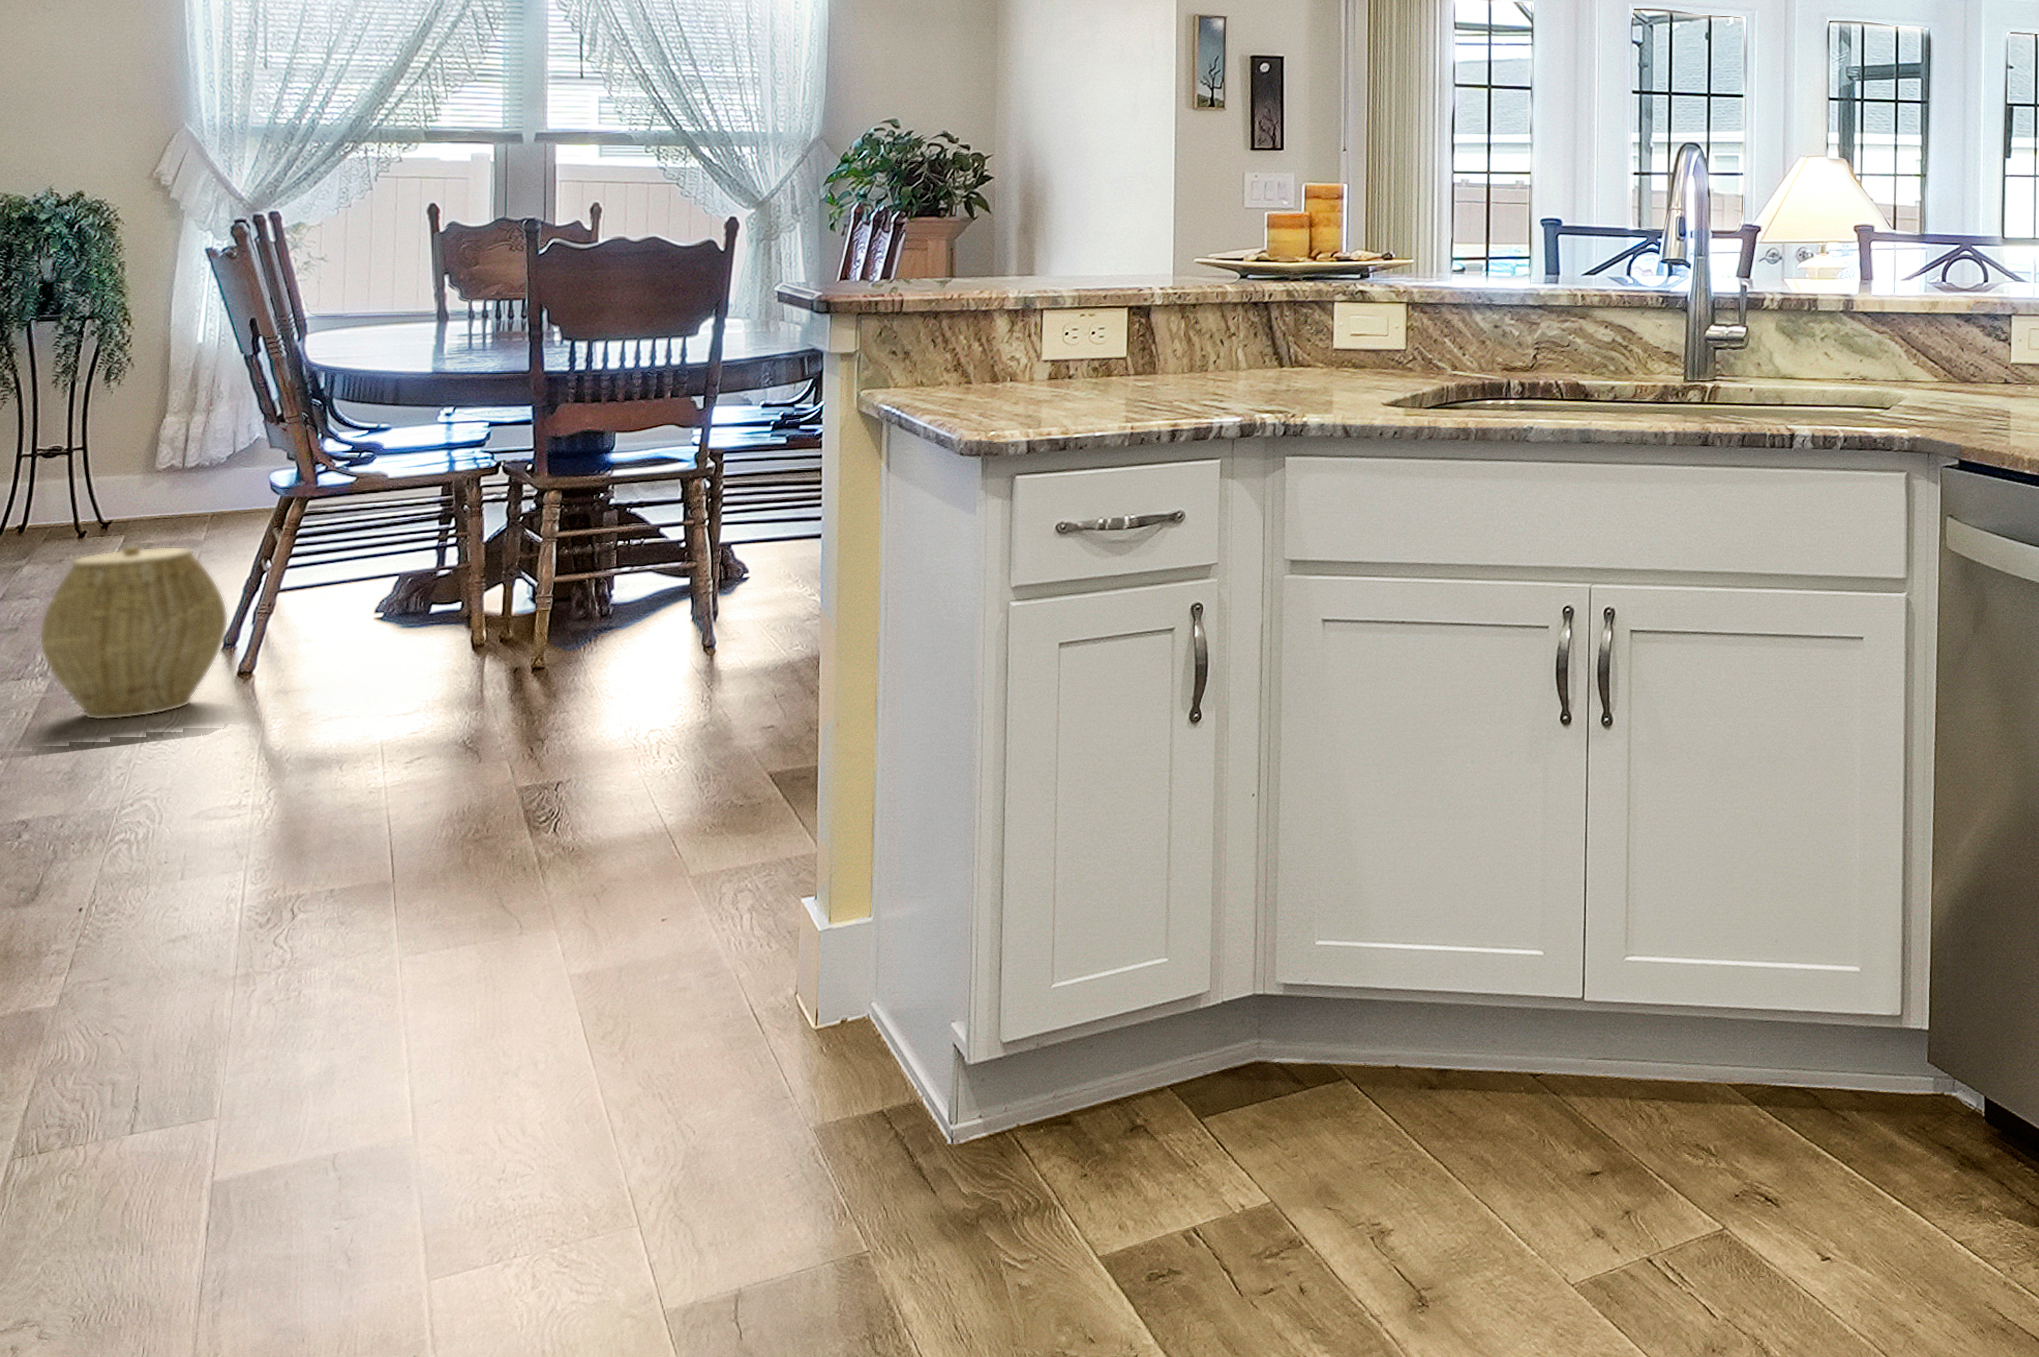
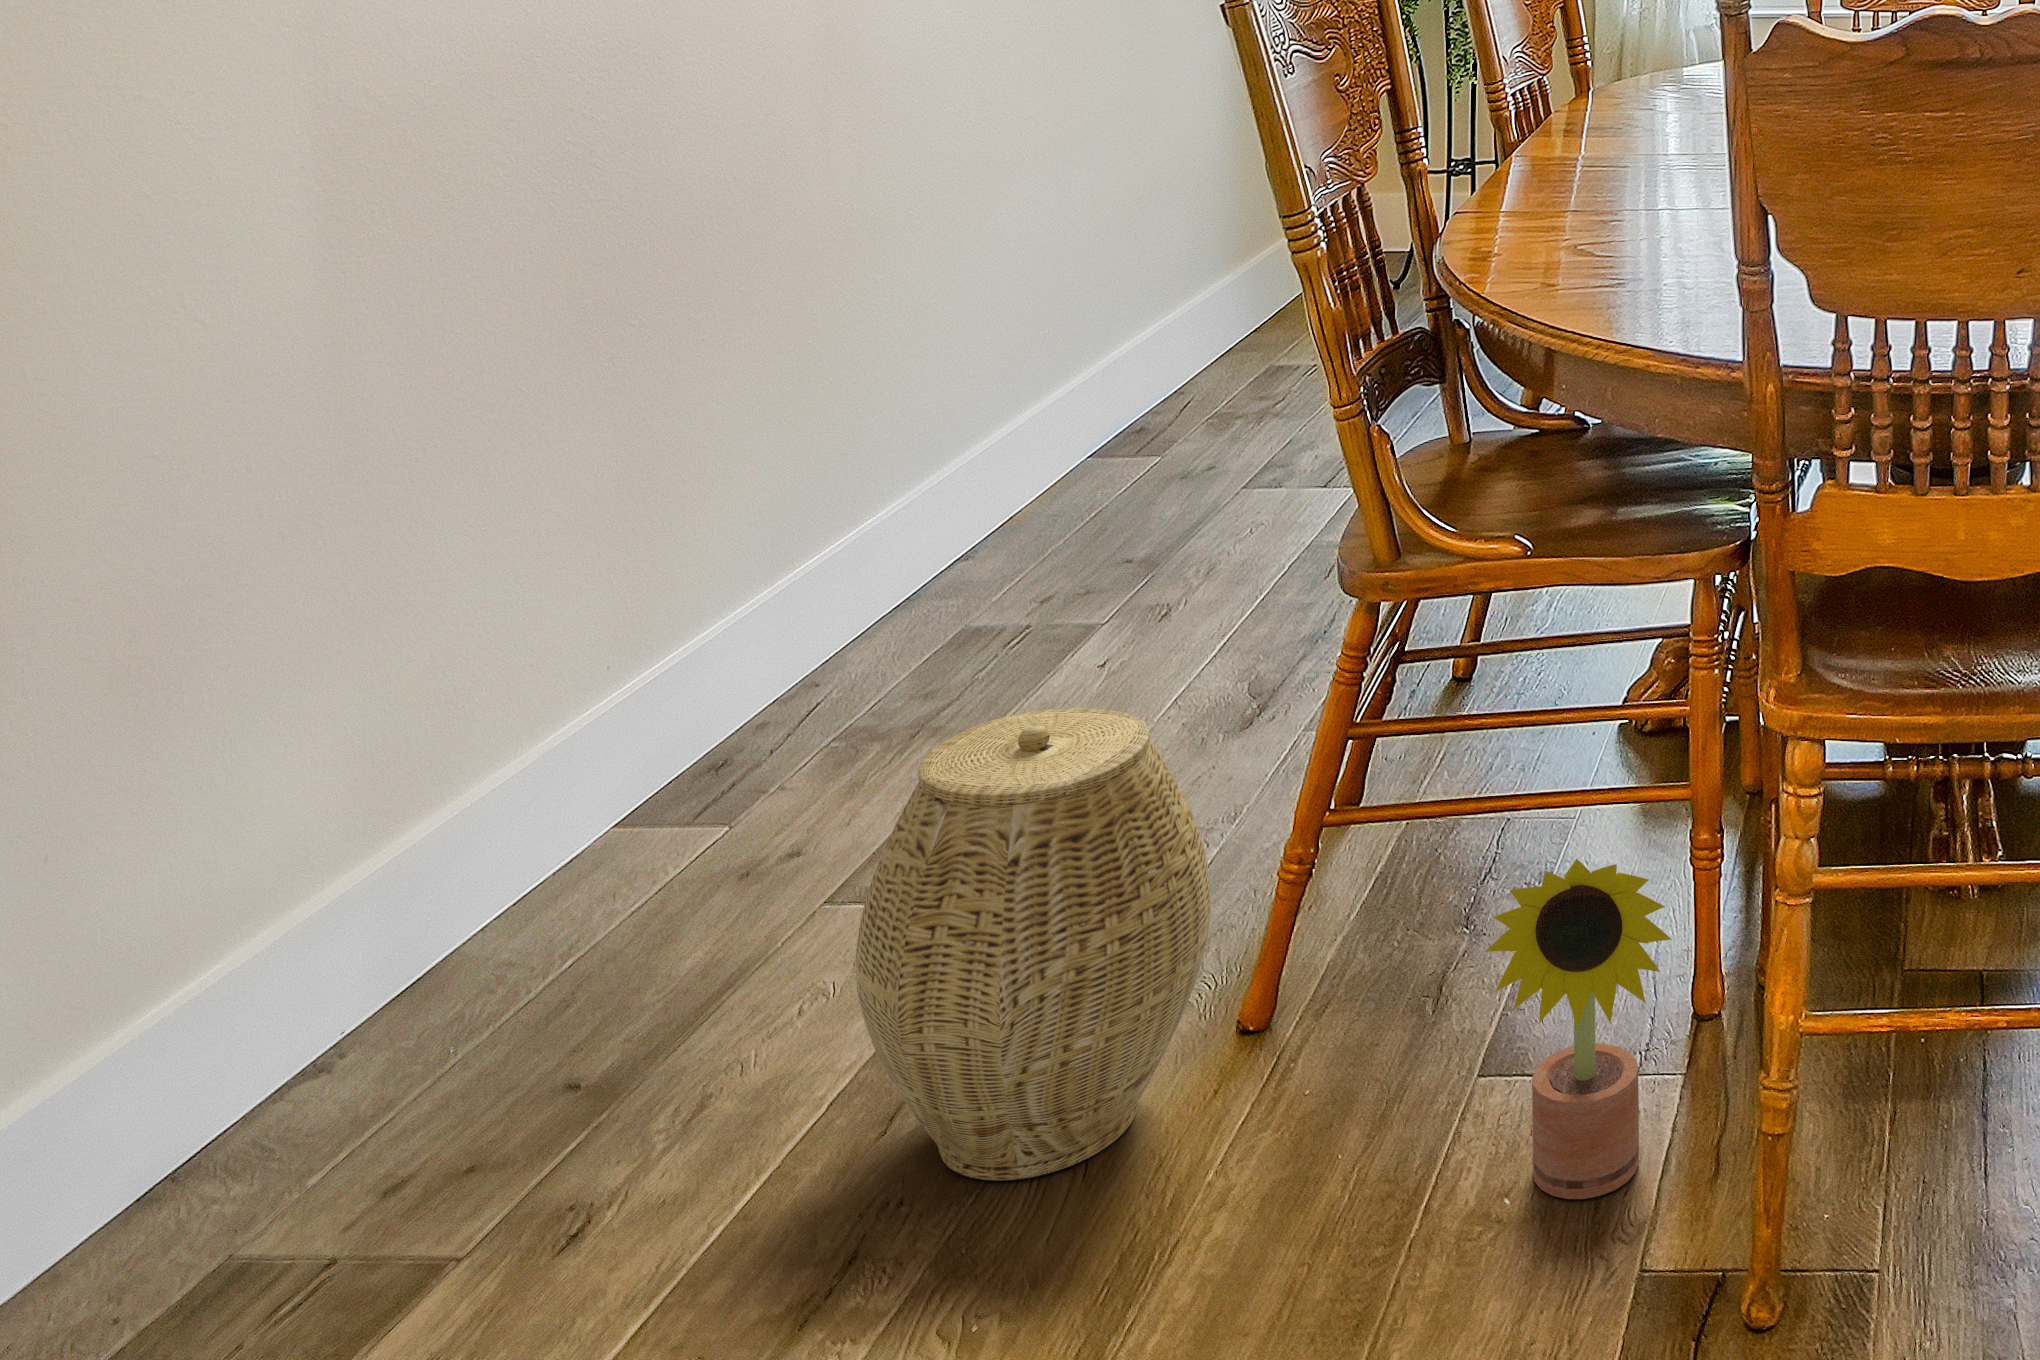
decorative plant: none [395,552,481,684] -> present [1485,859,1671,1199]

